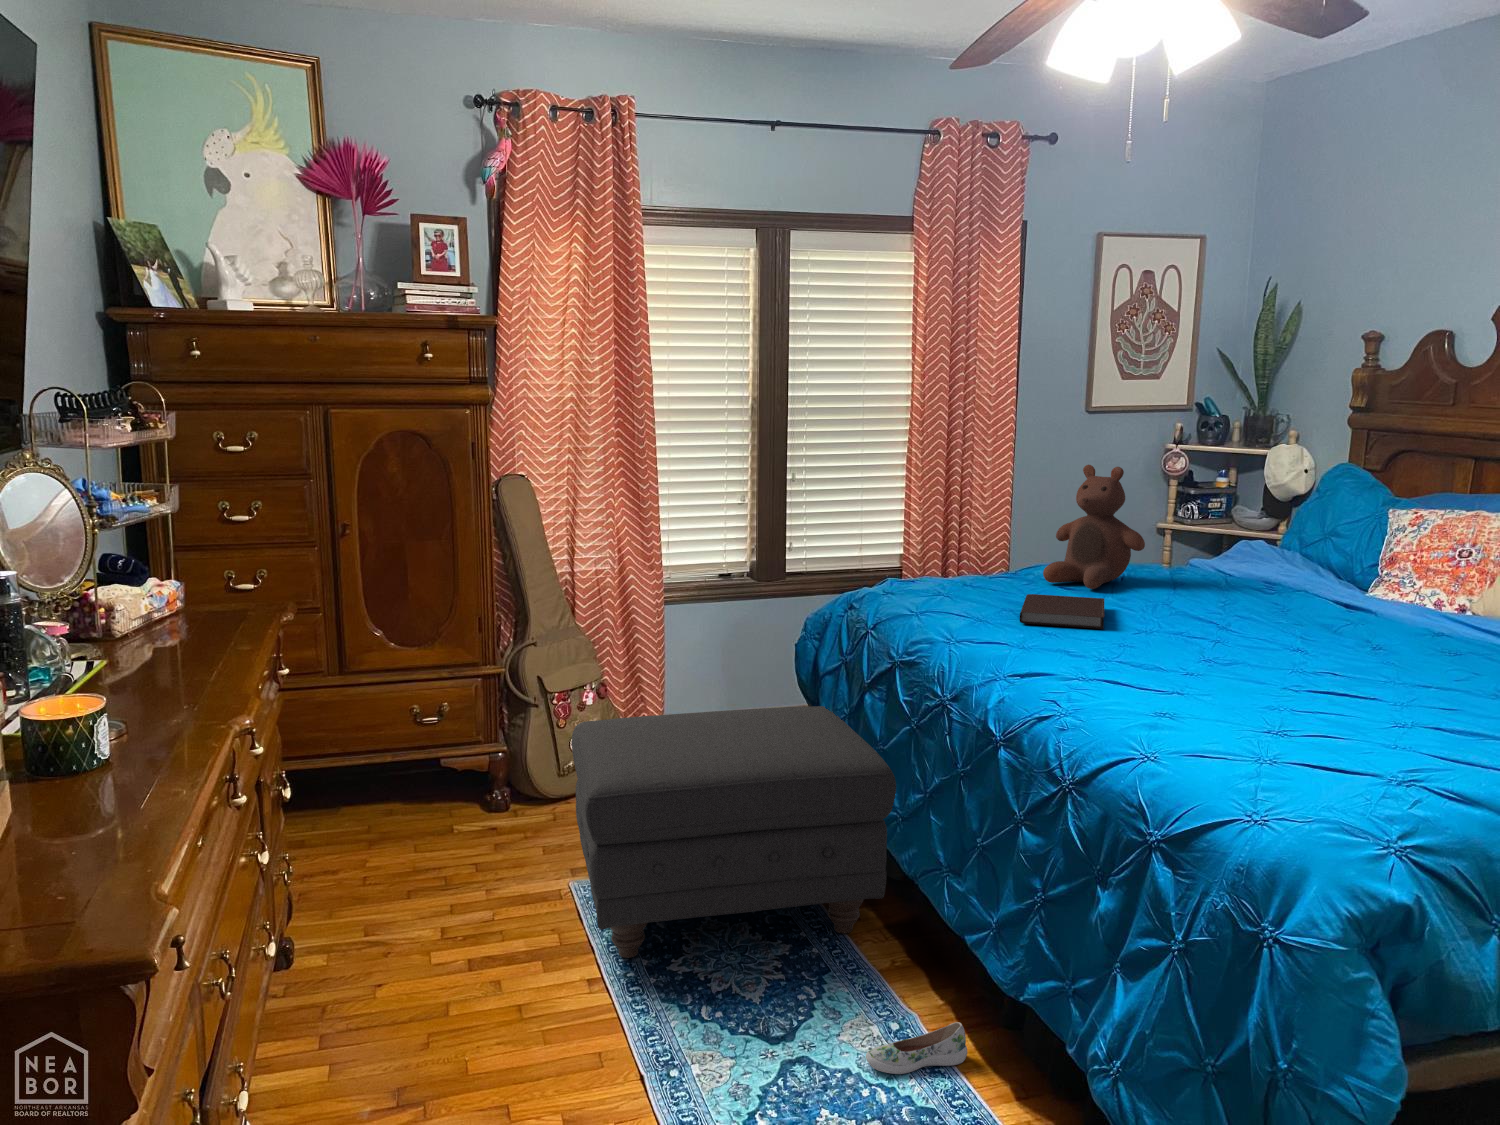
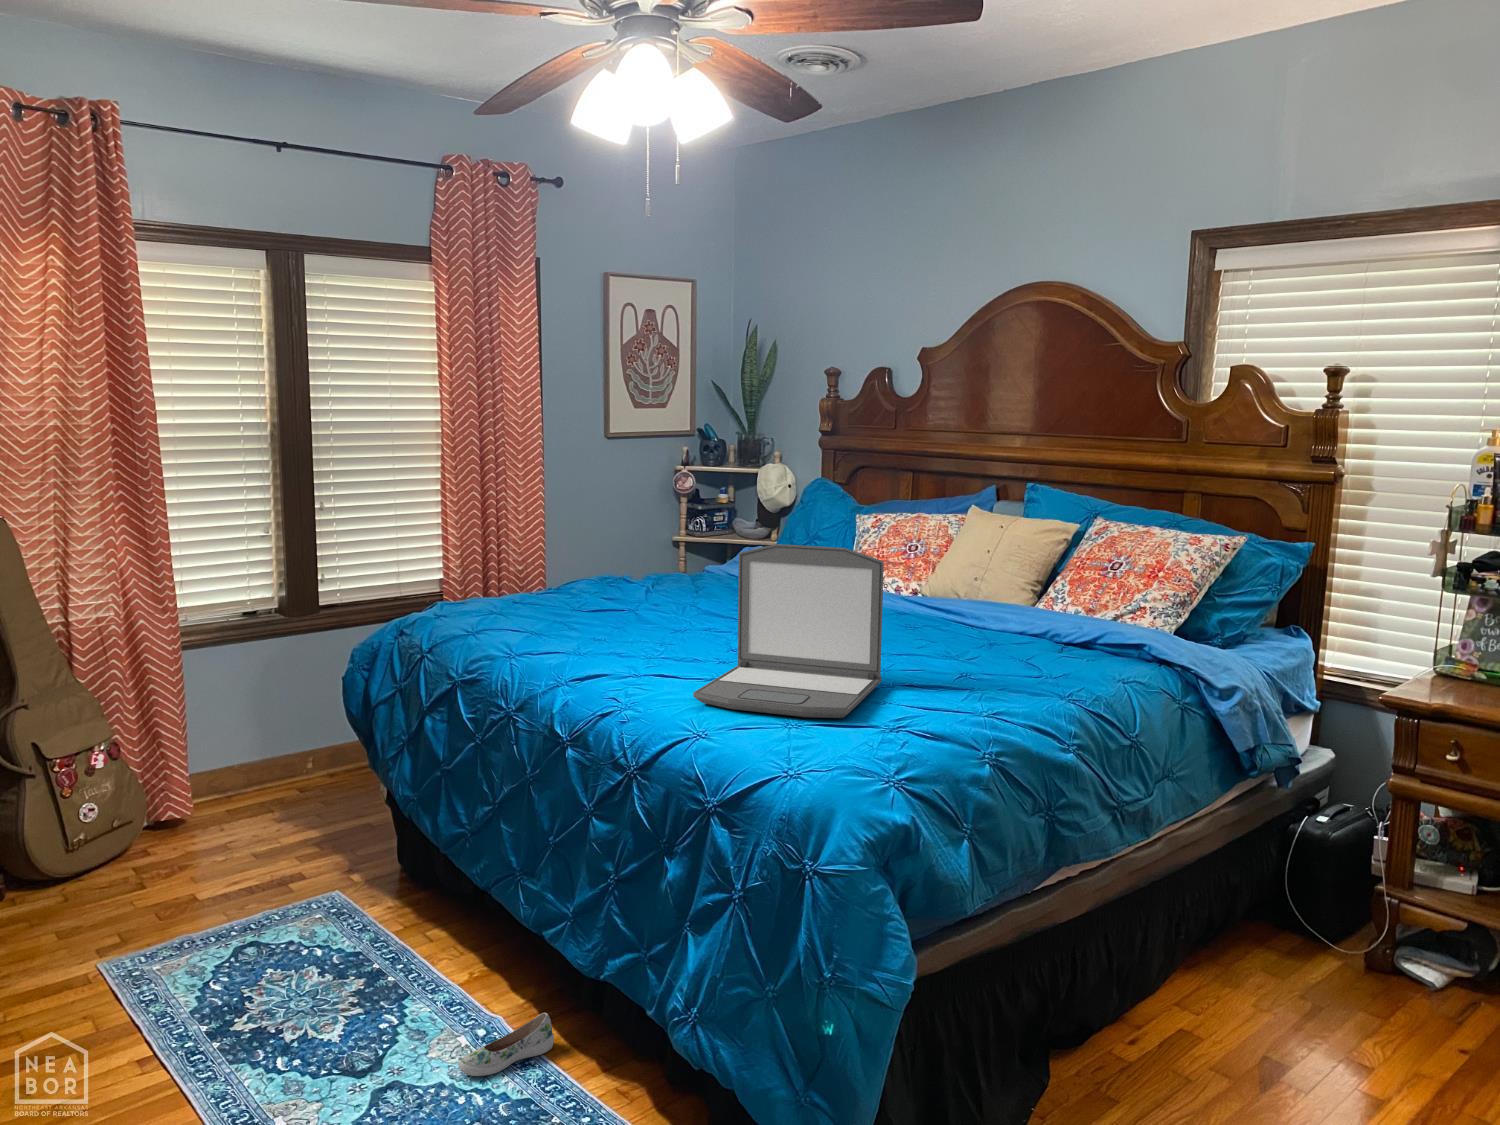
stuffed bear: present [1043,465,1145,589] -> none [583,486,671,600]
laptop: none [1147,537,1411,755] -> present [693,544,884,718]
notebook: present [1020,594,1104,629] -> none [570,607,645,635]
ottoman: present [572,706,896,958] -> none [92,736,464,1029]

